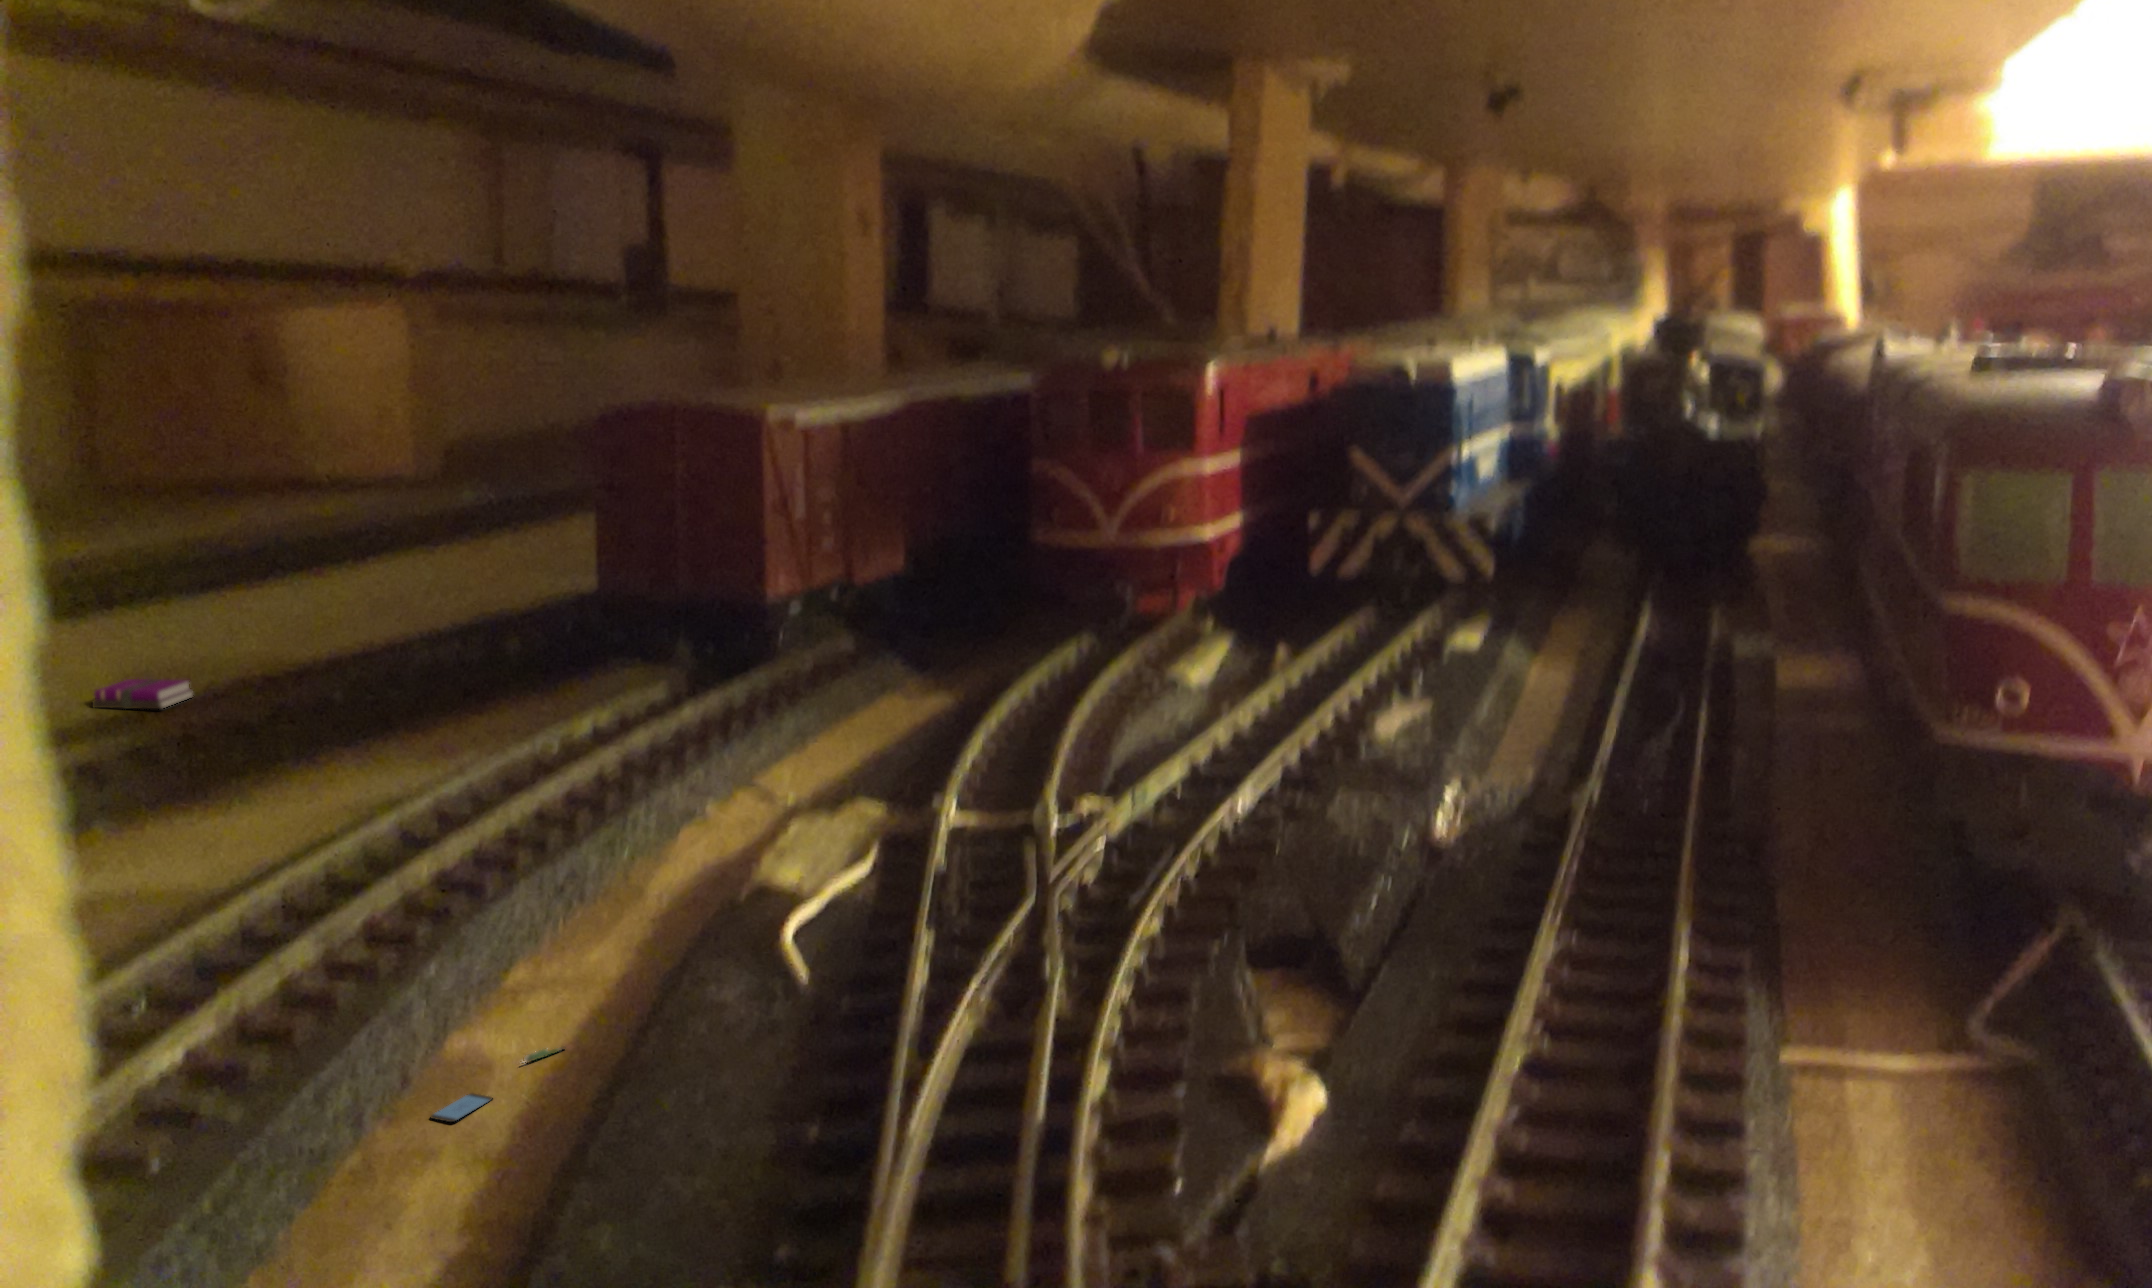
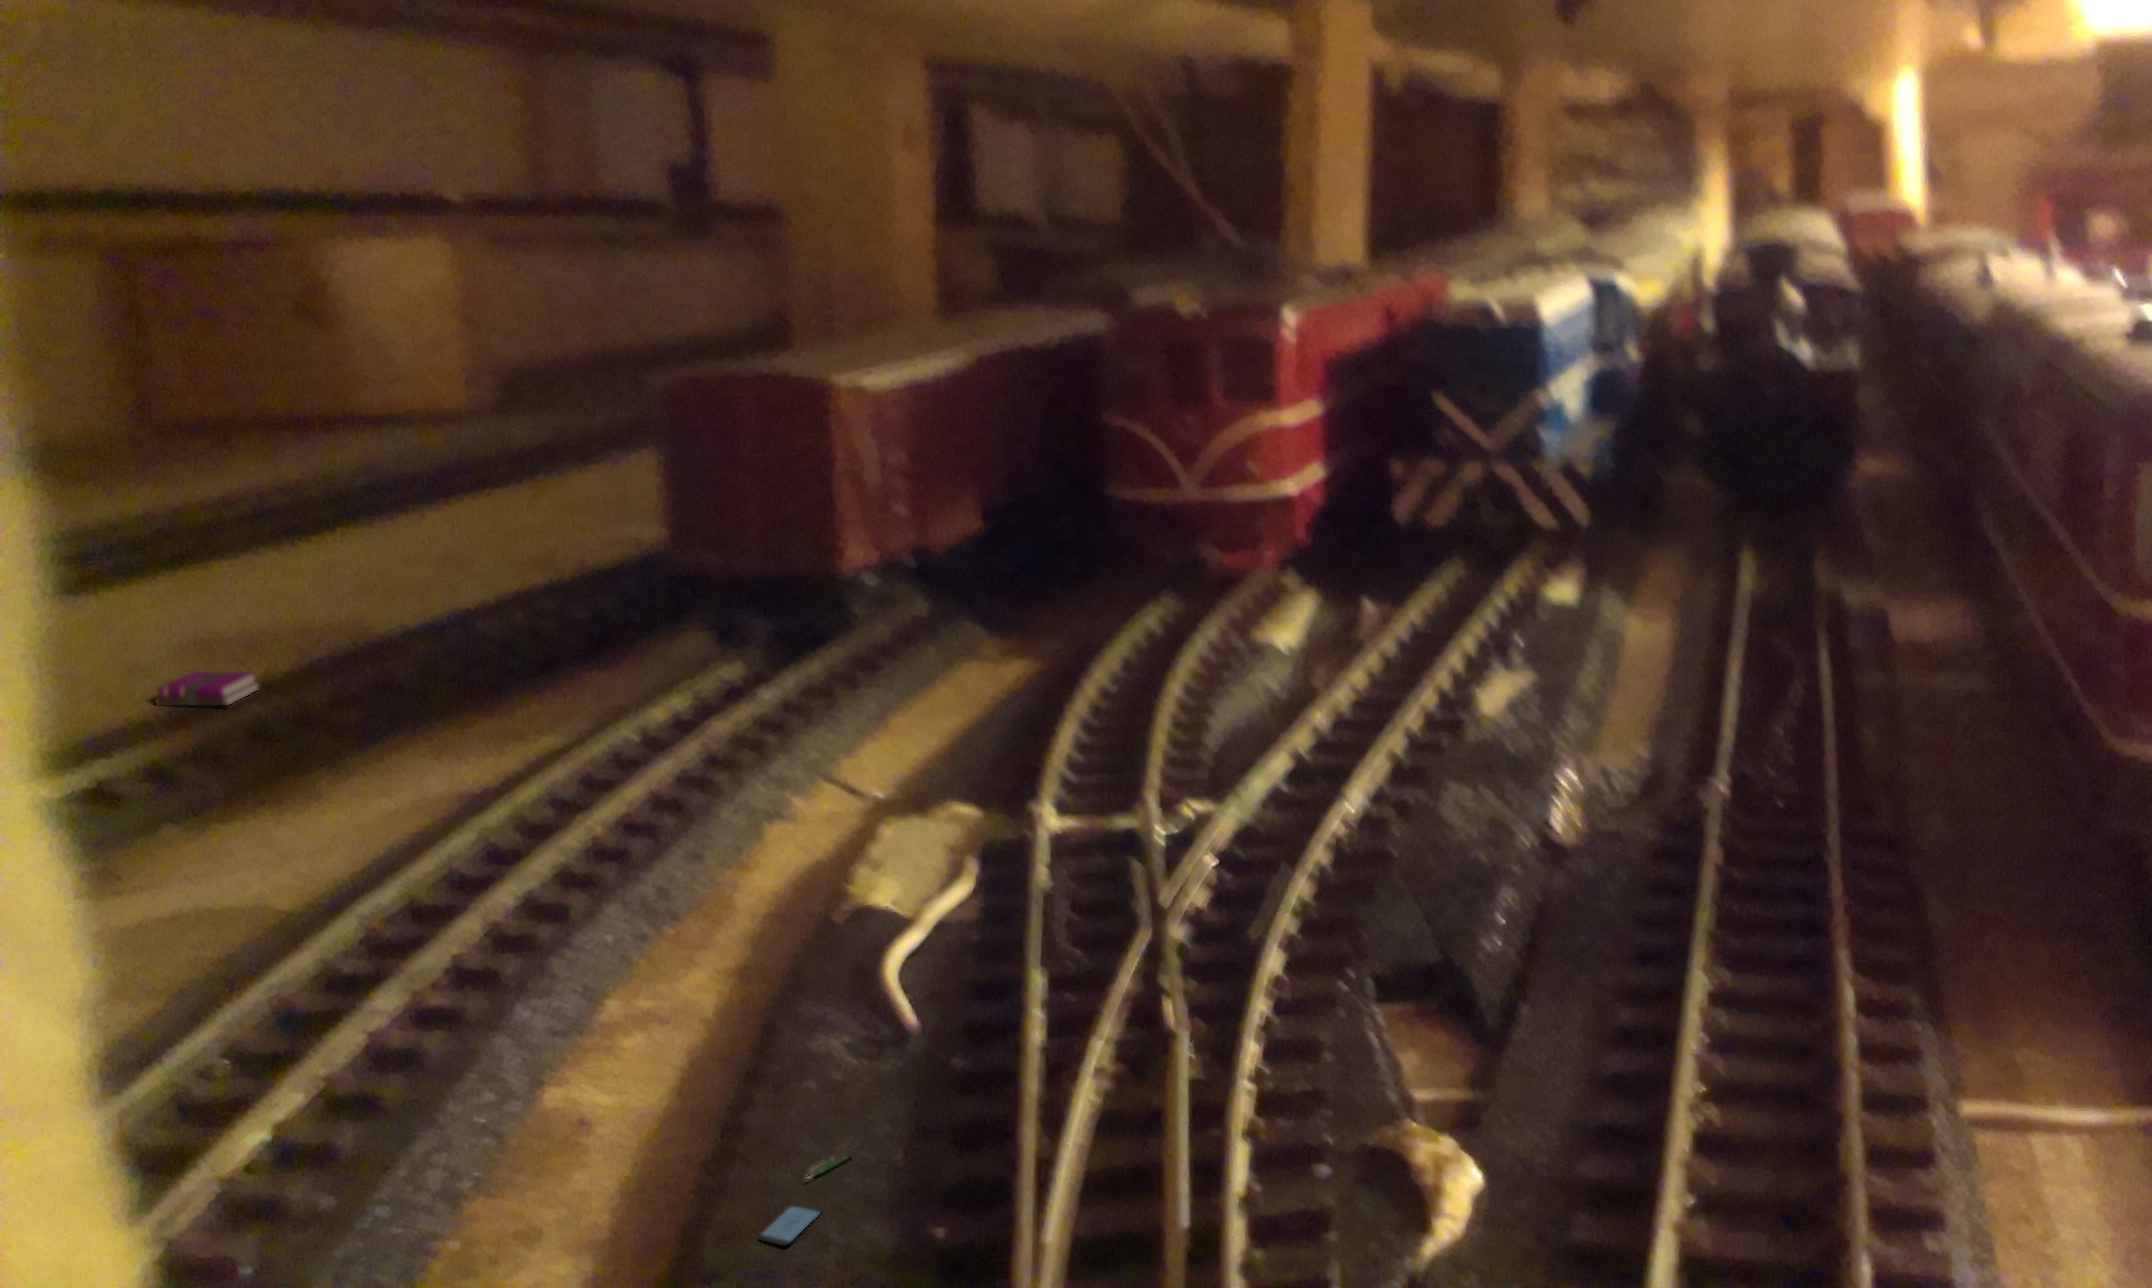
pen: present [524,1047,564,1062] -> present [810,1155,850,1177]
smartphone: present [431,1093,493,1122] -> present [759,1204,822,1245]

